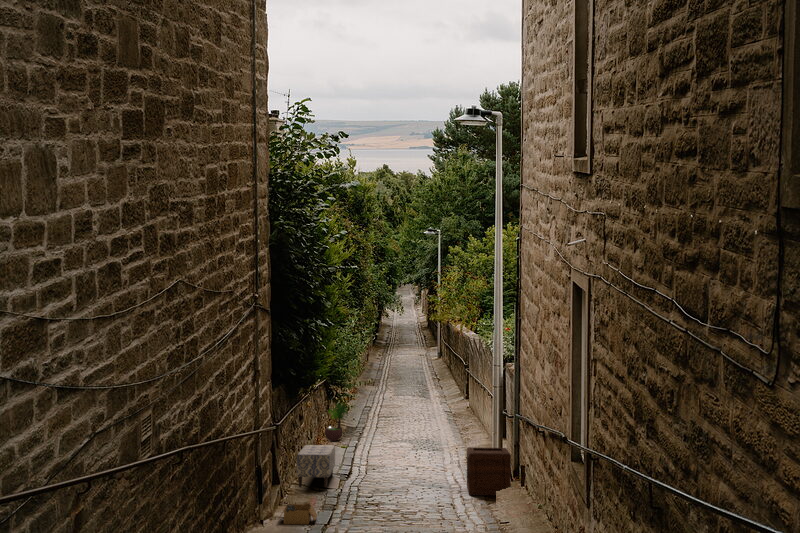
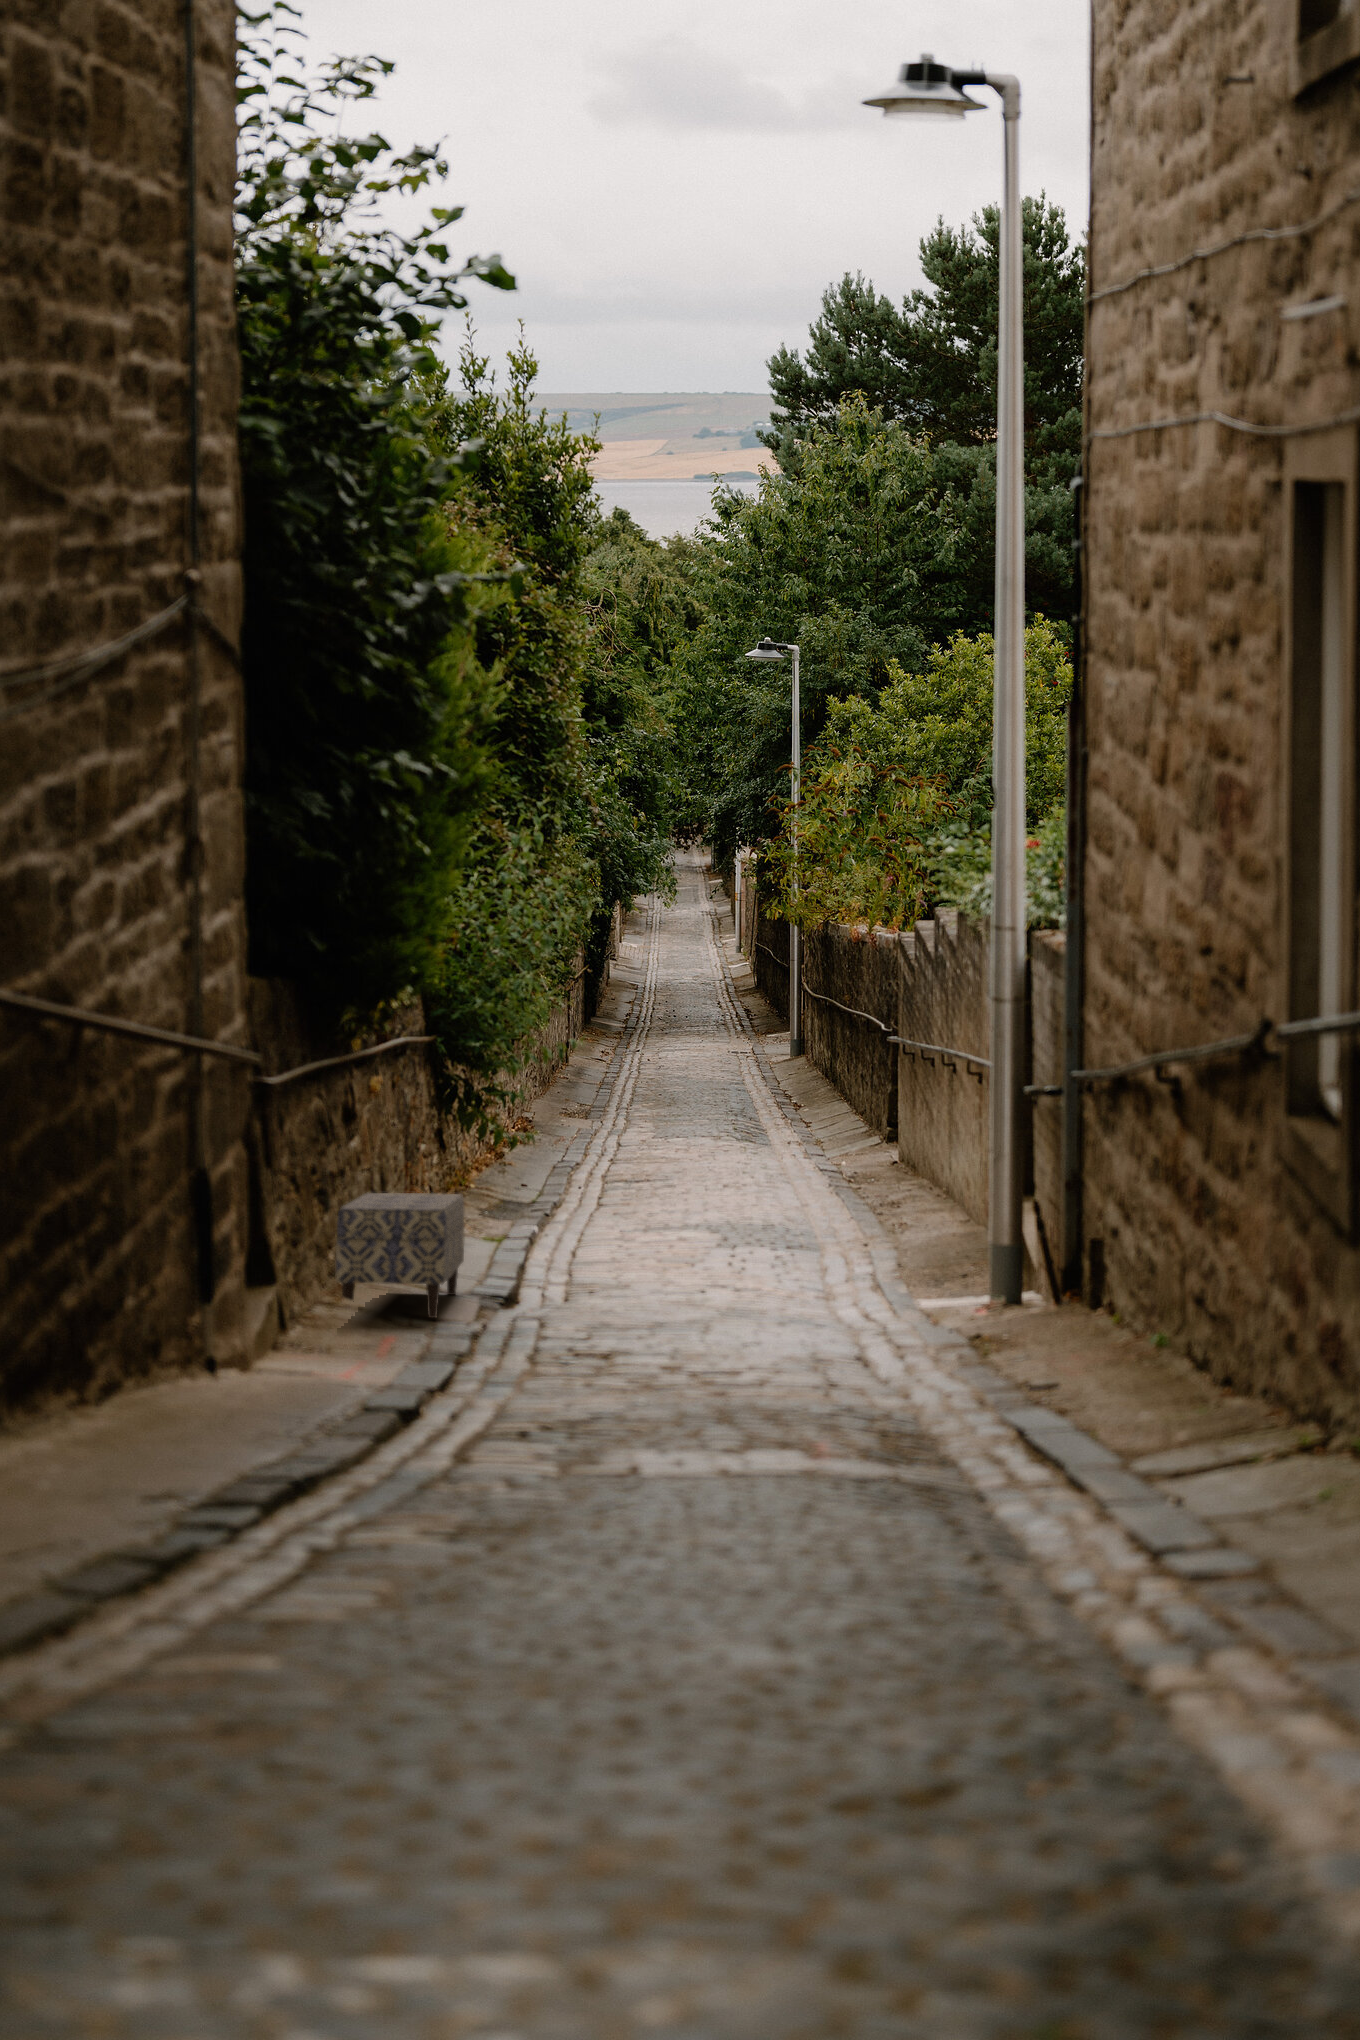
potted tree: present [325,404,347,441] -> none [431,1092,508,1222]
wooden crate: present [467,447,511,496] -> none [902,1192,1050,1343]
cardboard box: present [281,503,317,524] -> none [269,1327,403,1398]

